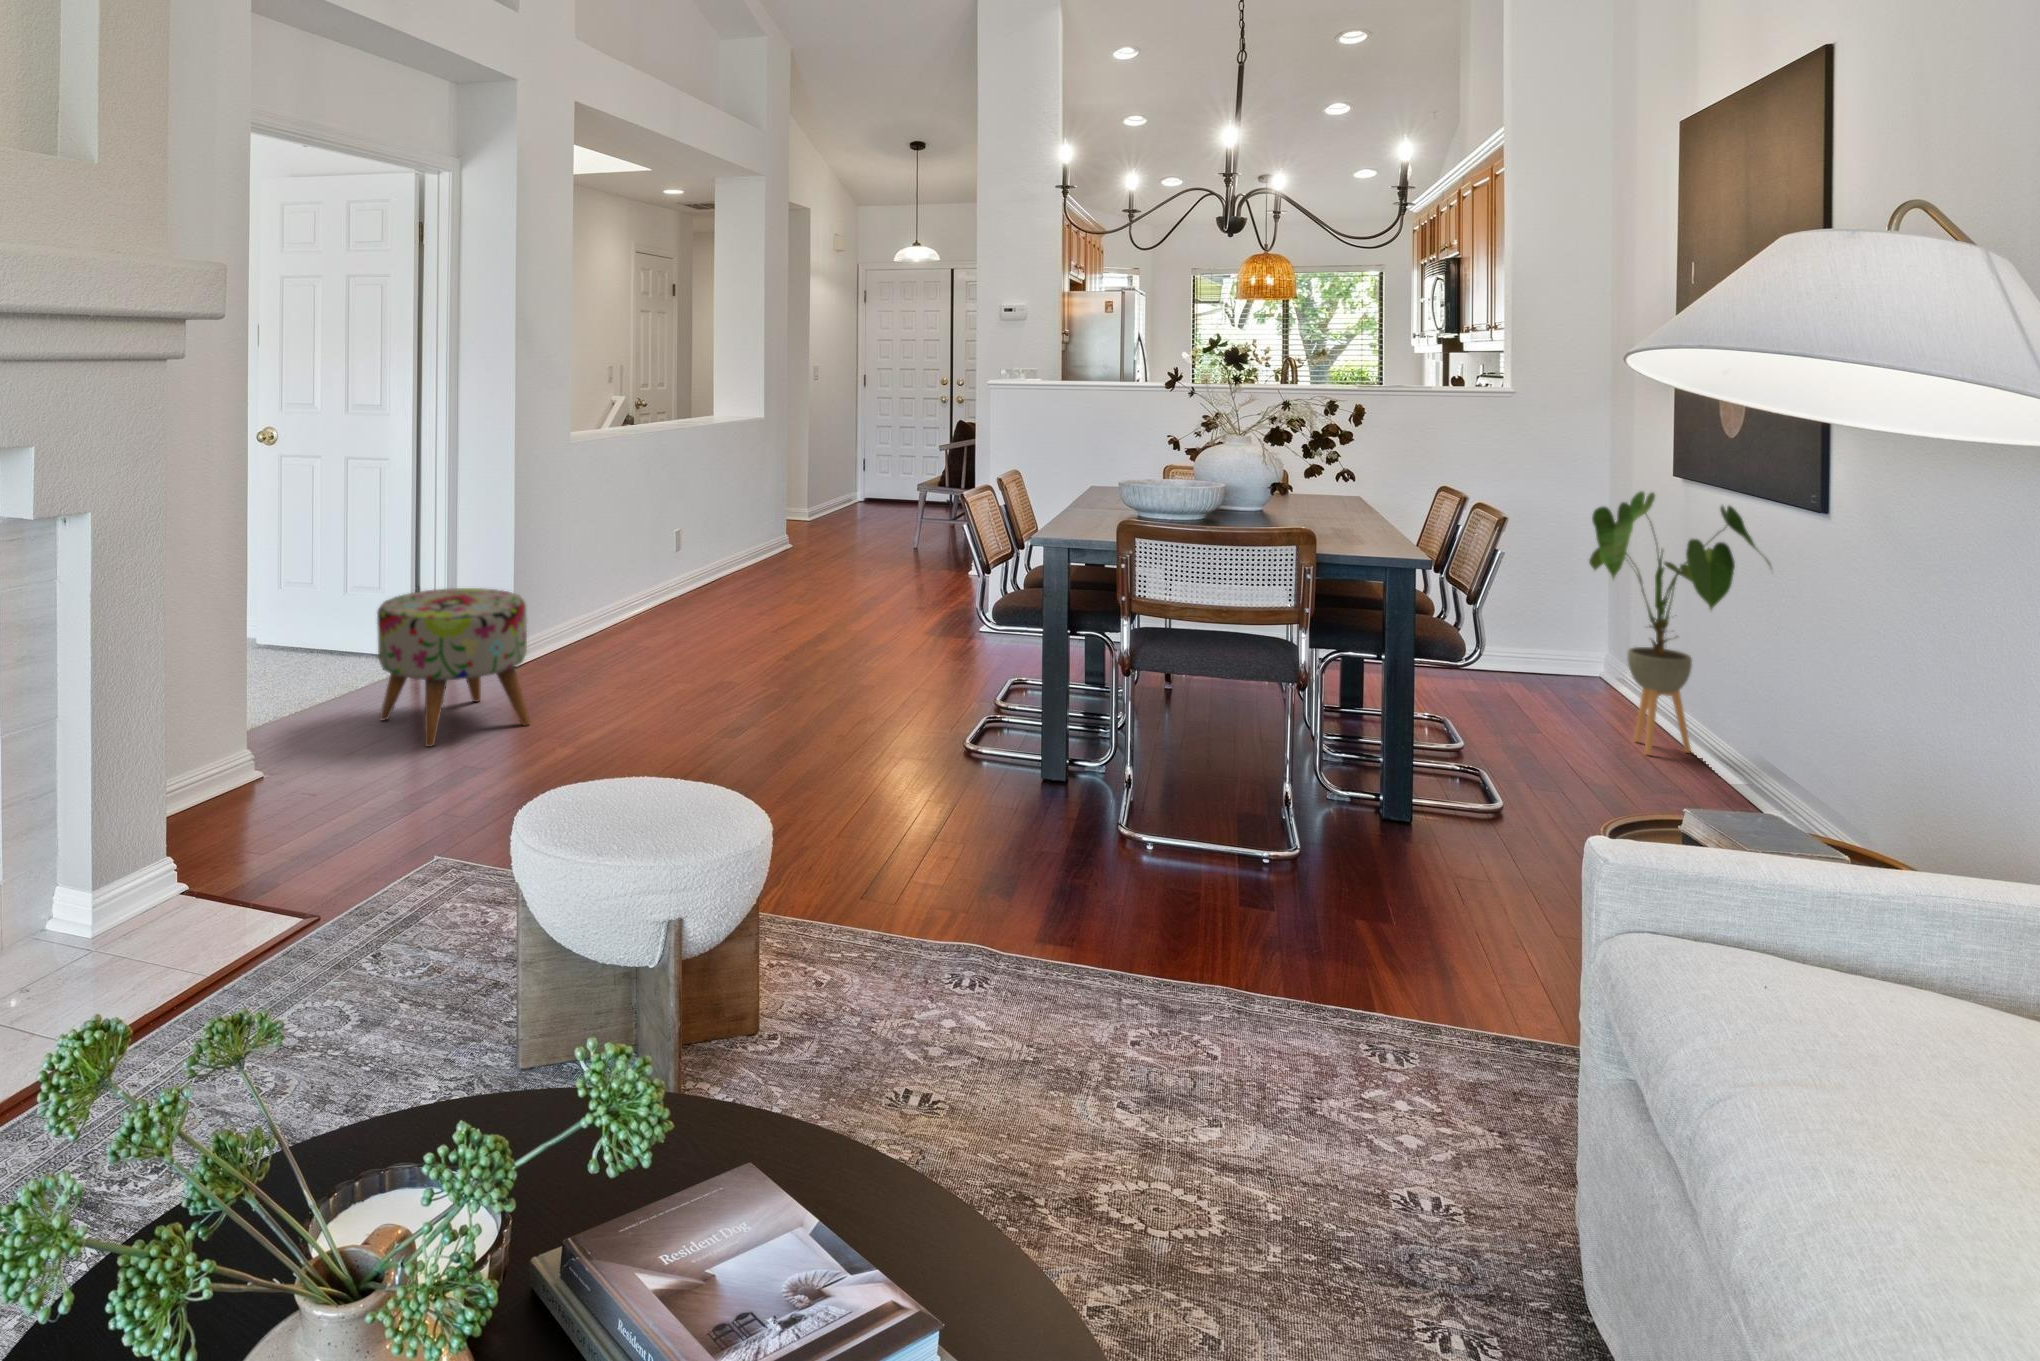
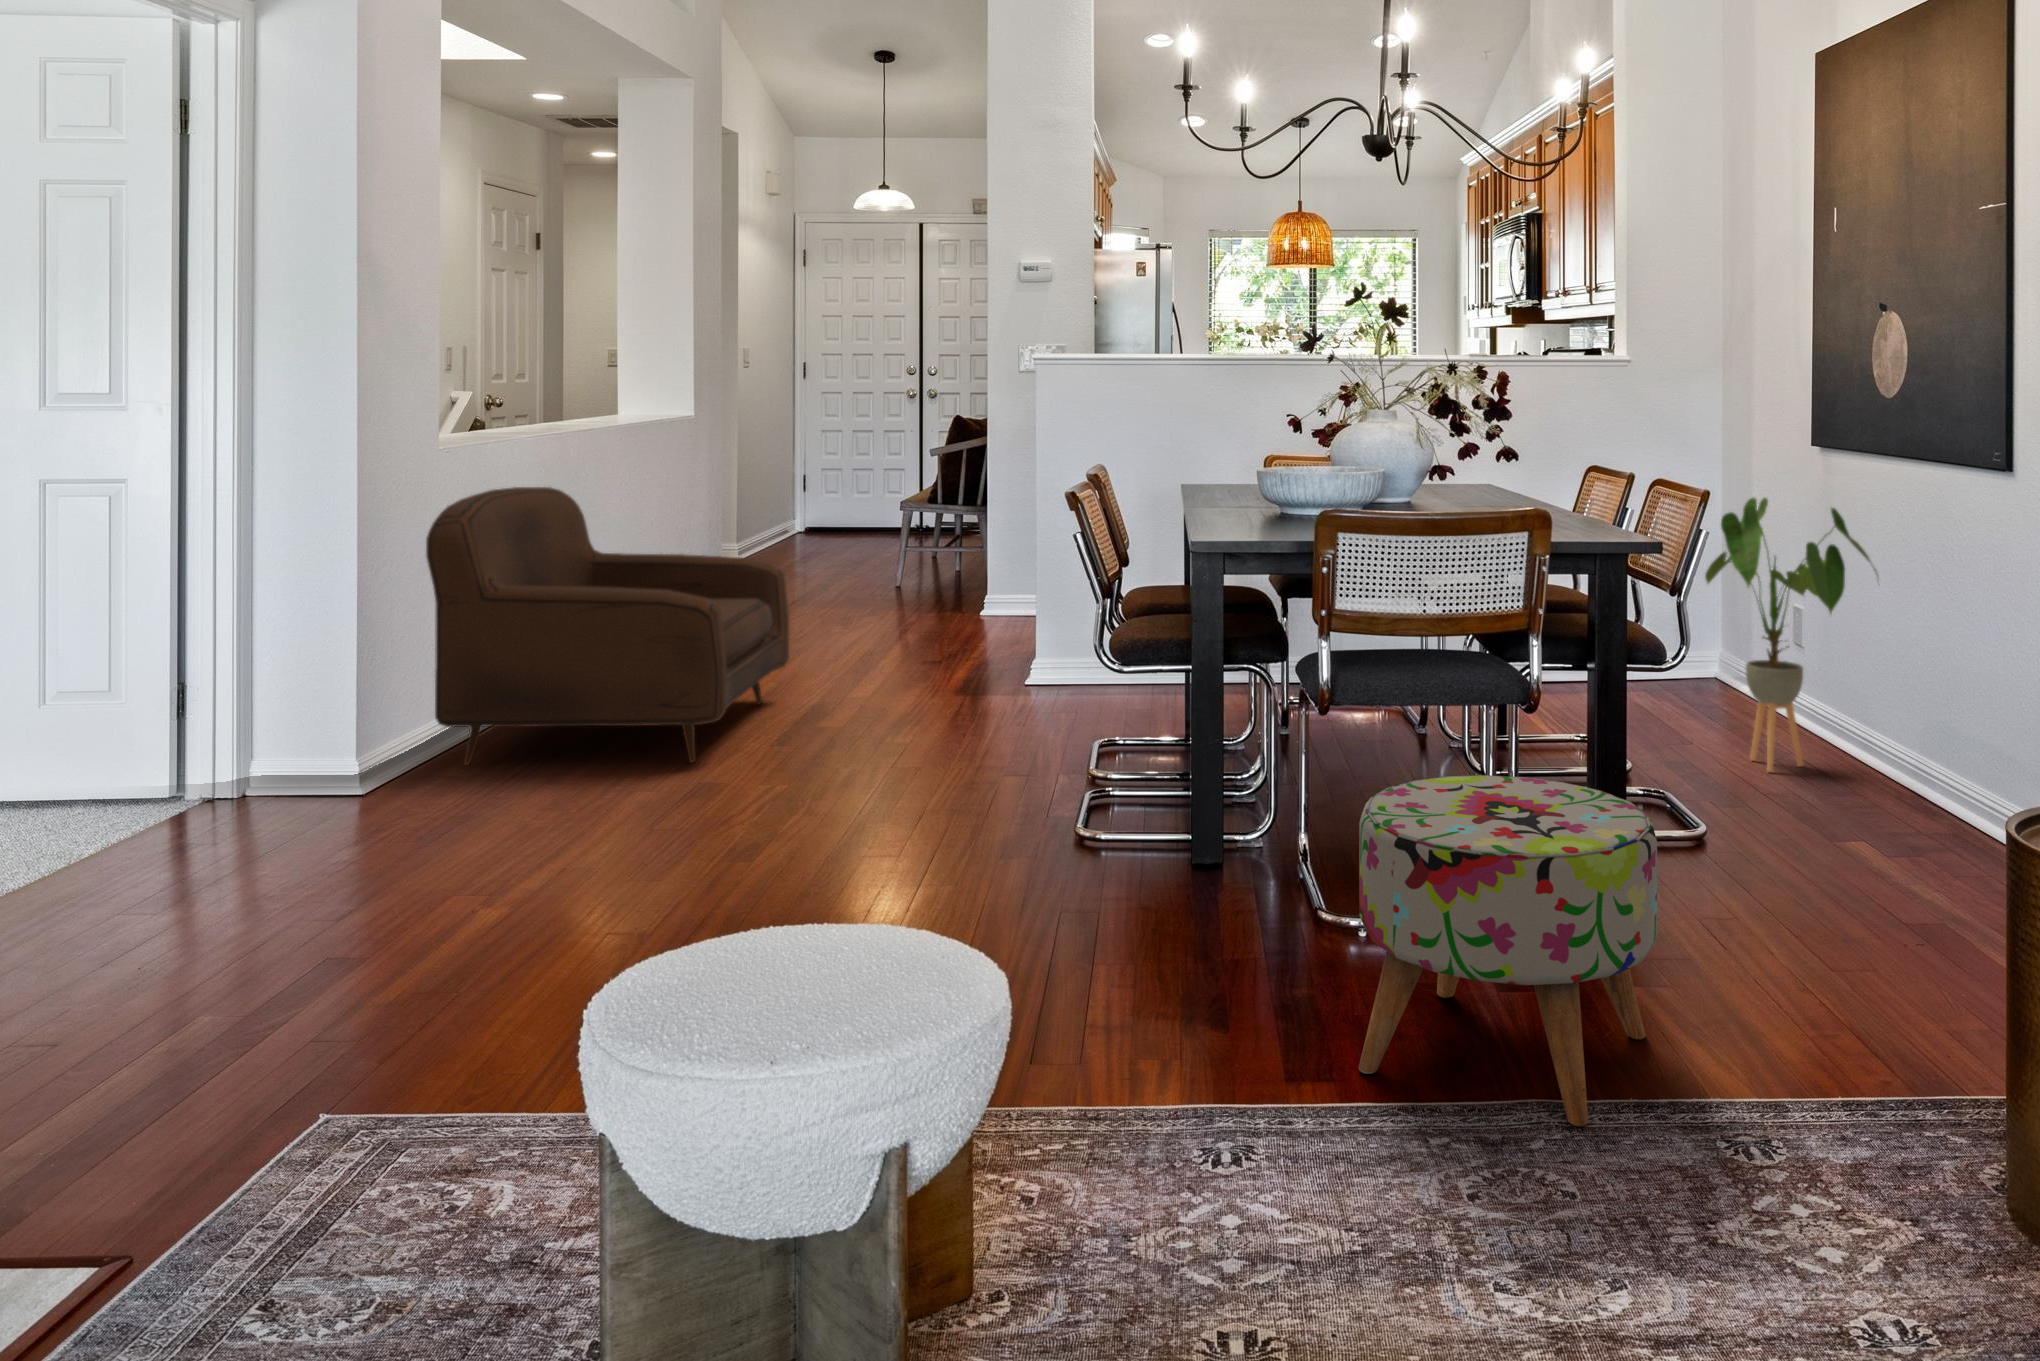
armchair: none [528,441,786,653] -> present [426,487,789,765]
ottoman: present [377,588,530,747] -> present [1359,775,1657,1126]

